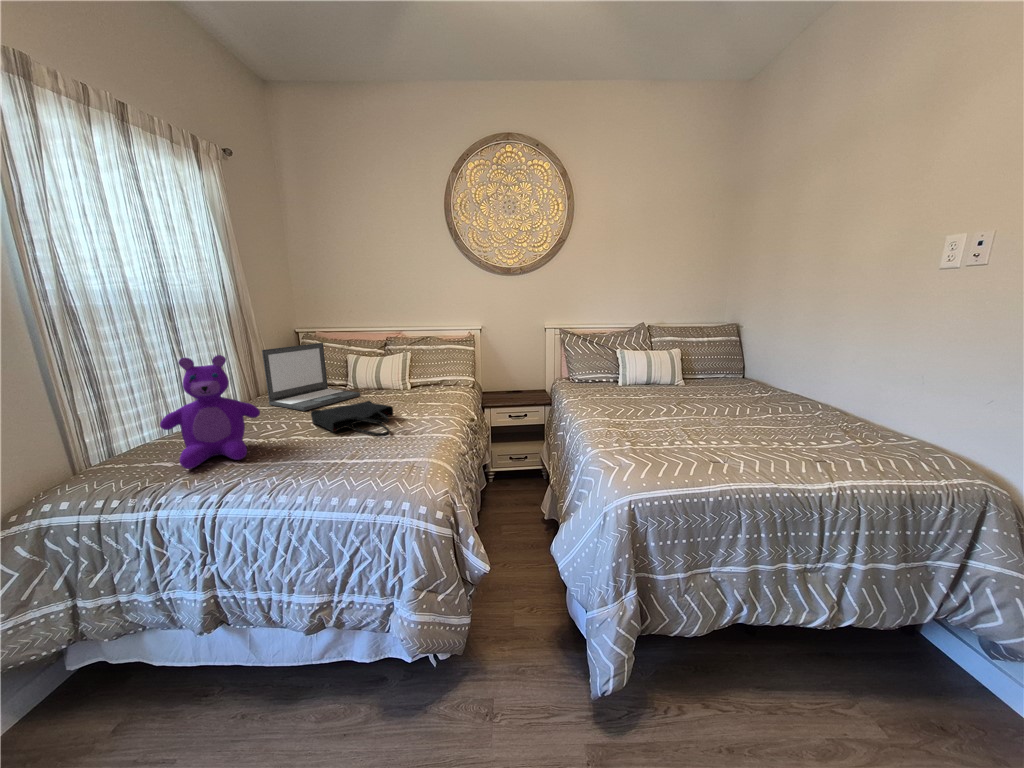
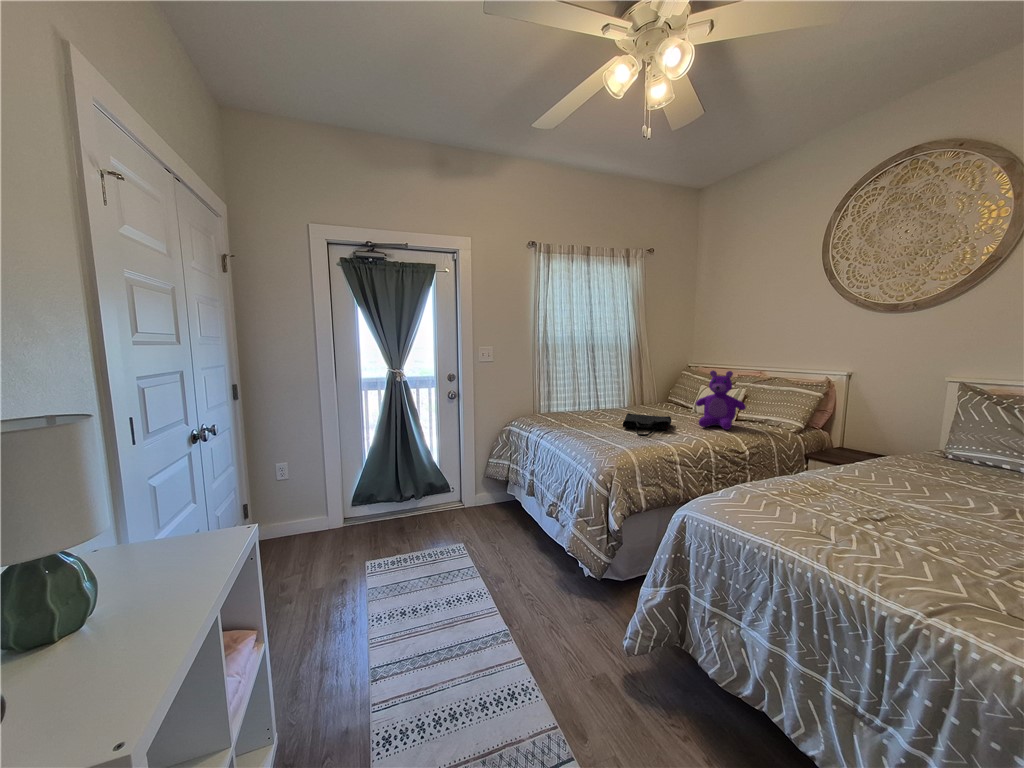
laptop: present [262,343,360,411] -> none [632,373,688,416]
teddy bear: present [160,355,260,469] -> present [696,371,746,430]

